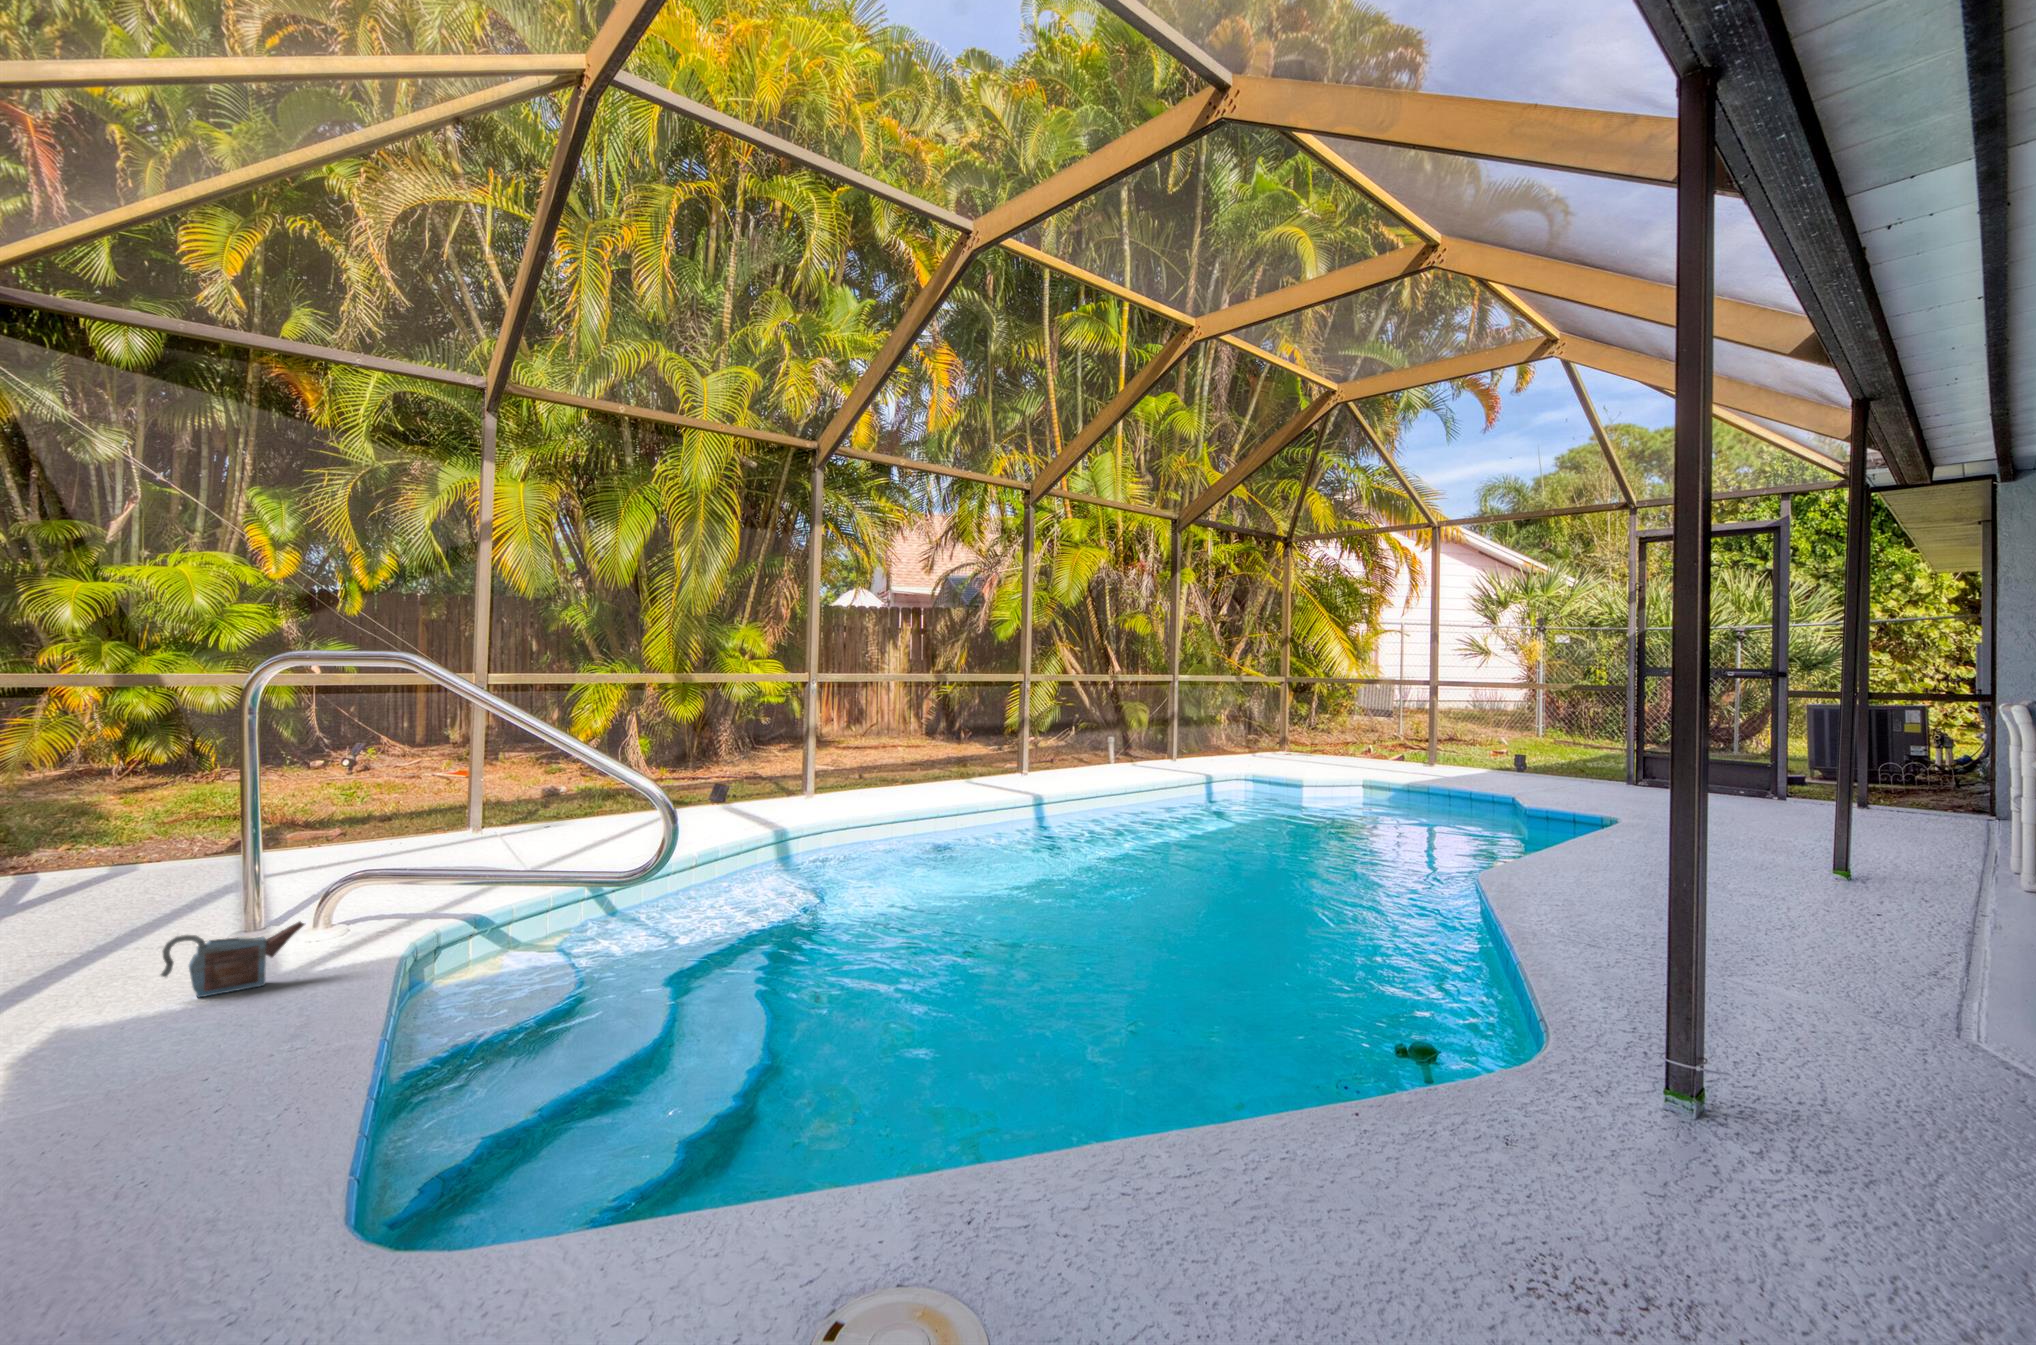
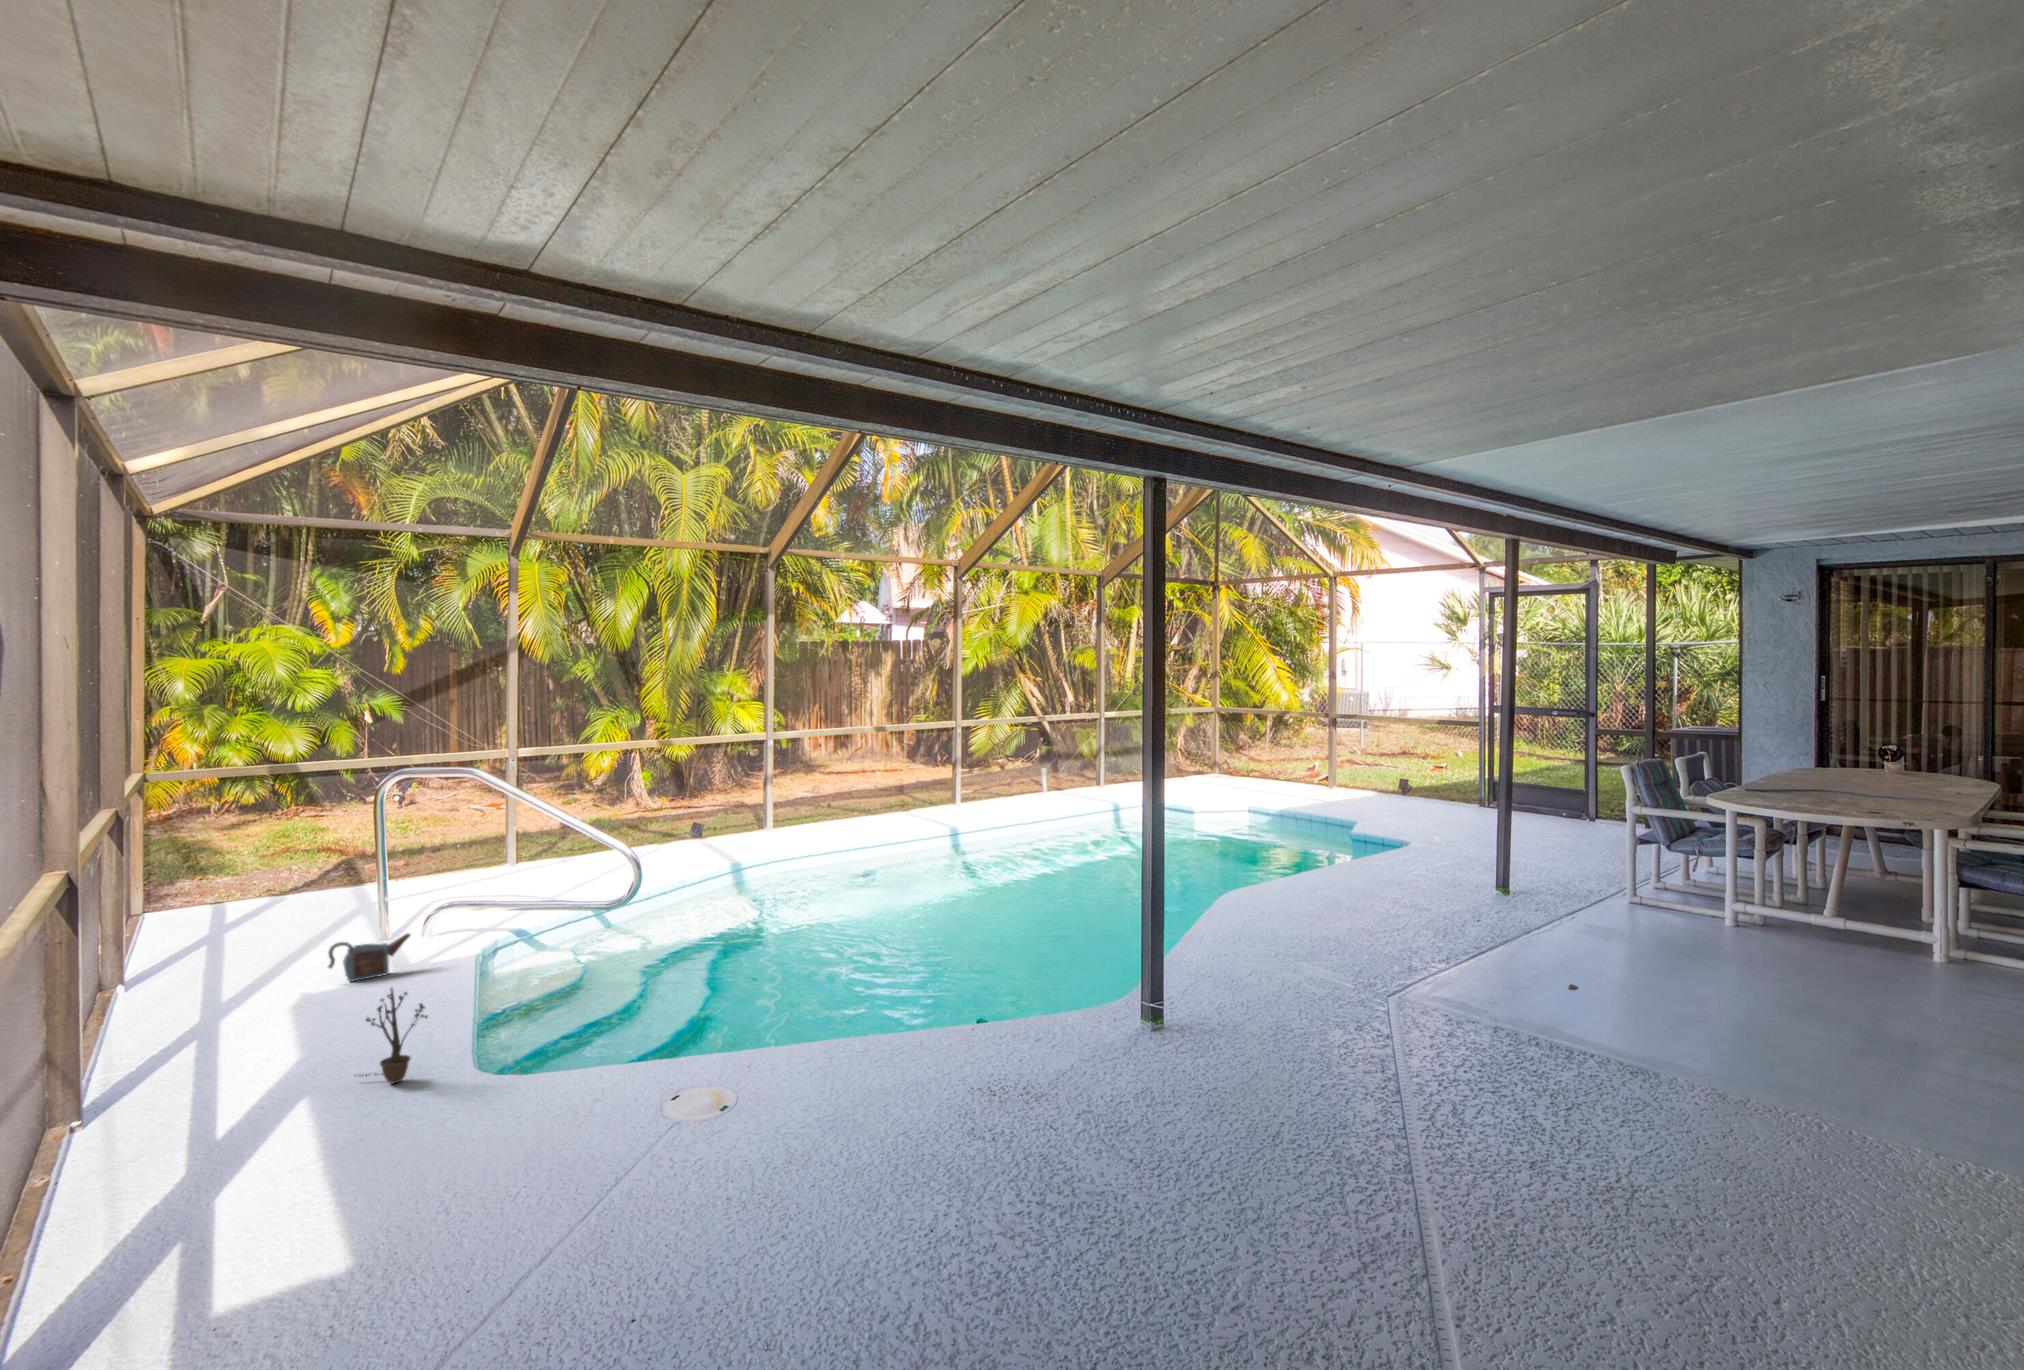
decorative plant: none [109,1025,262,1216] -> present [355,988,427,1083]

